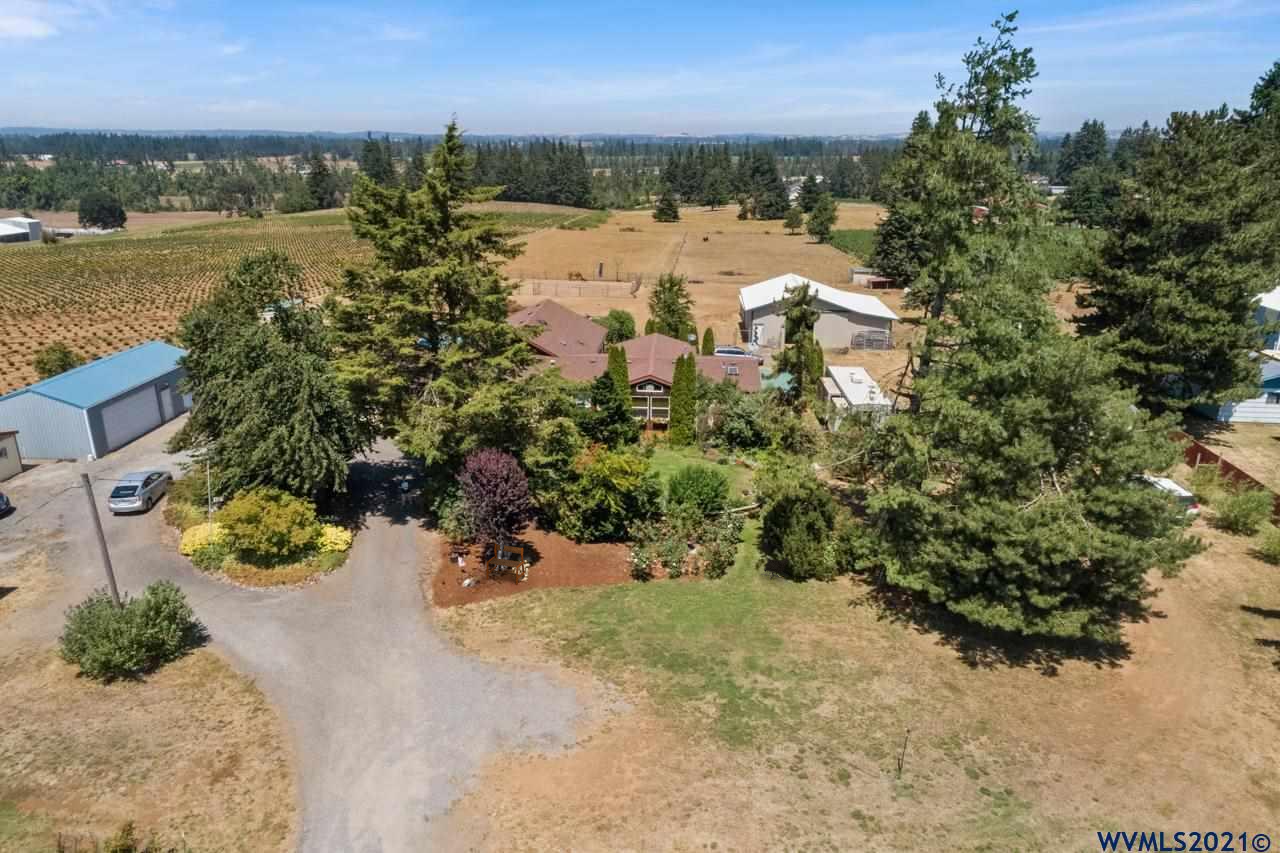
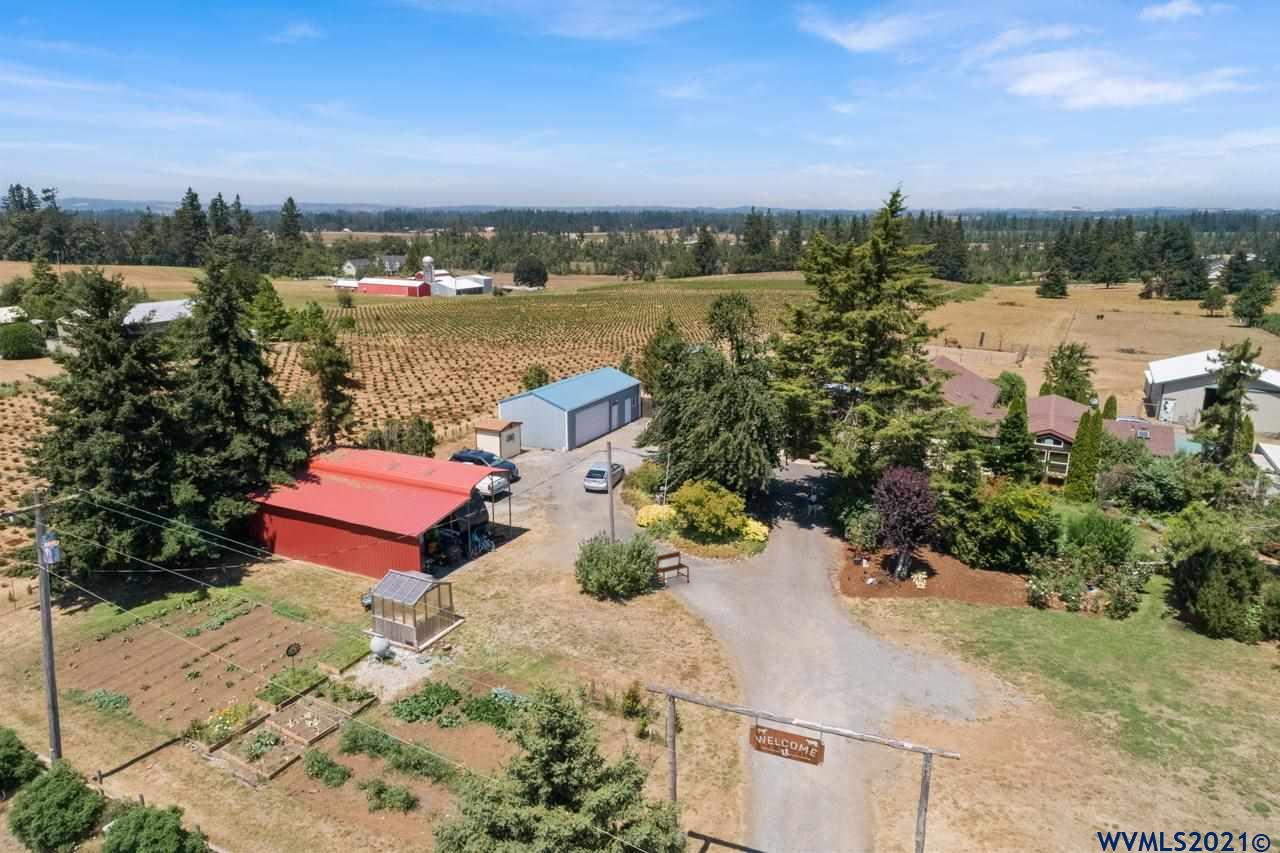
bench: present [486,544,525,585] -> present [656,551,689,585]

